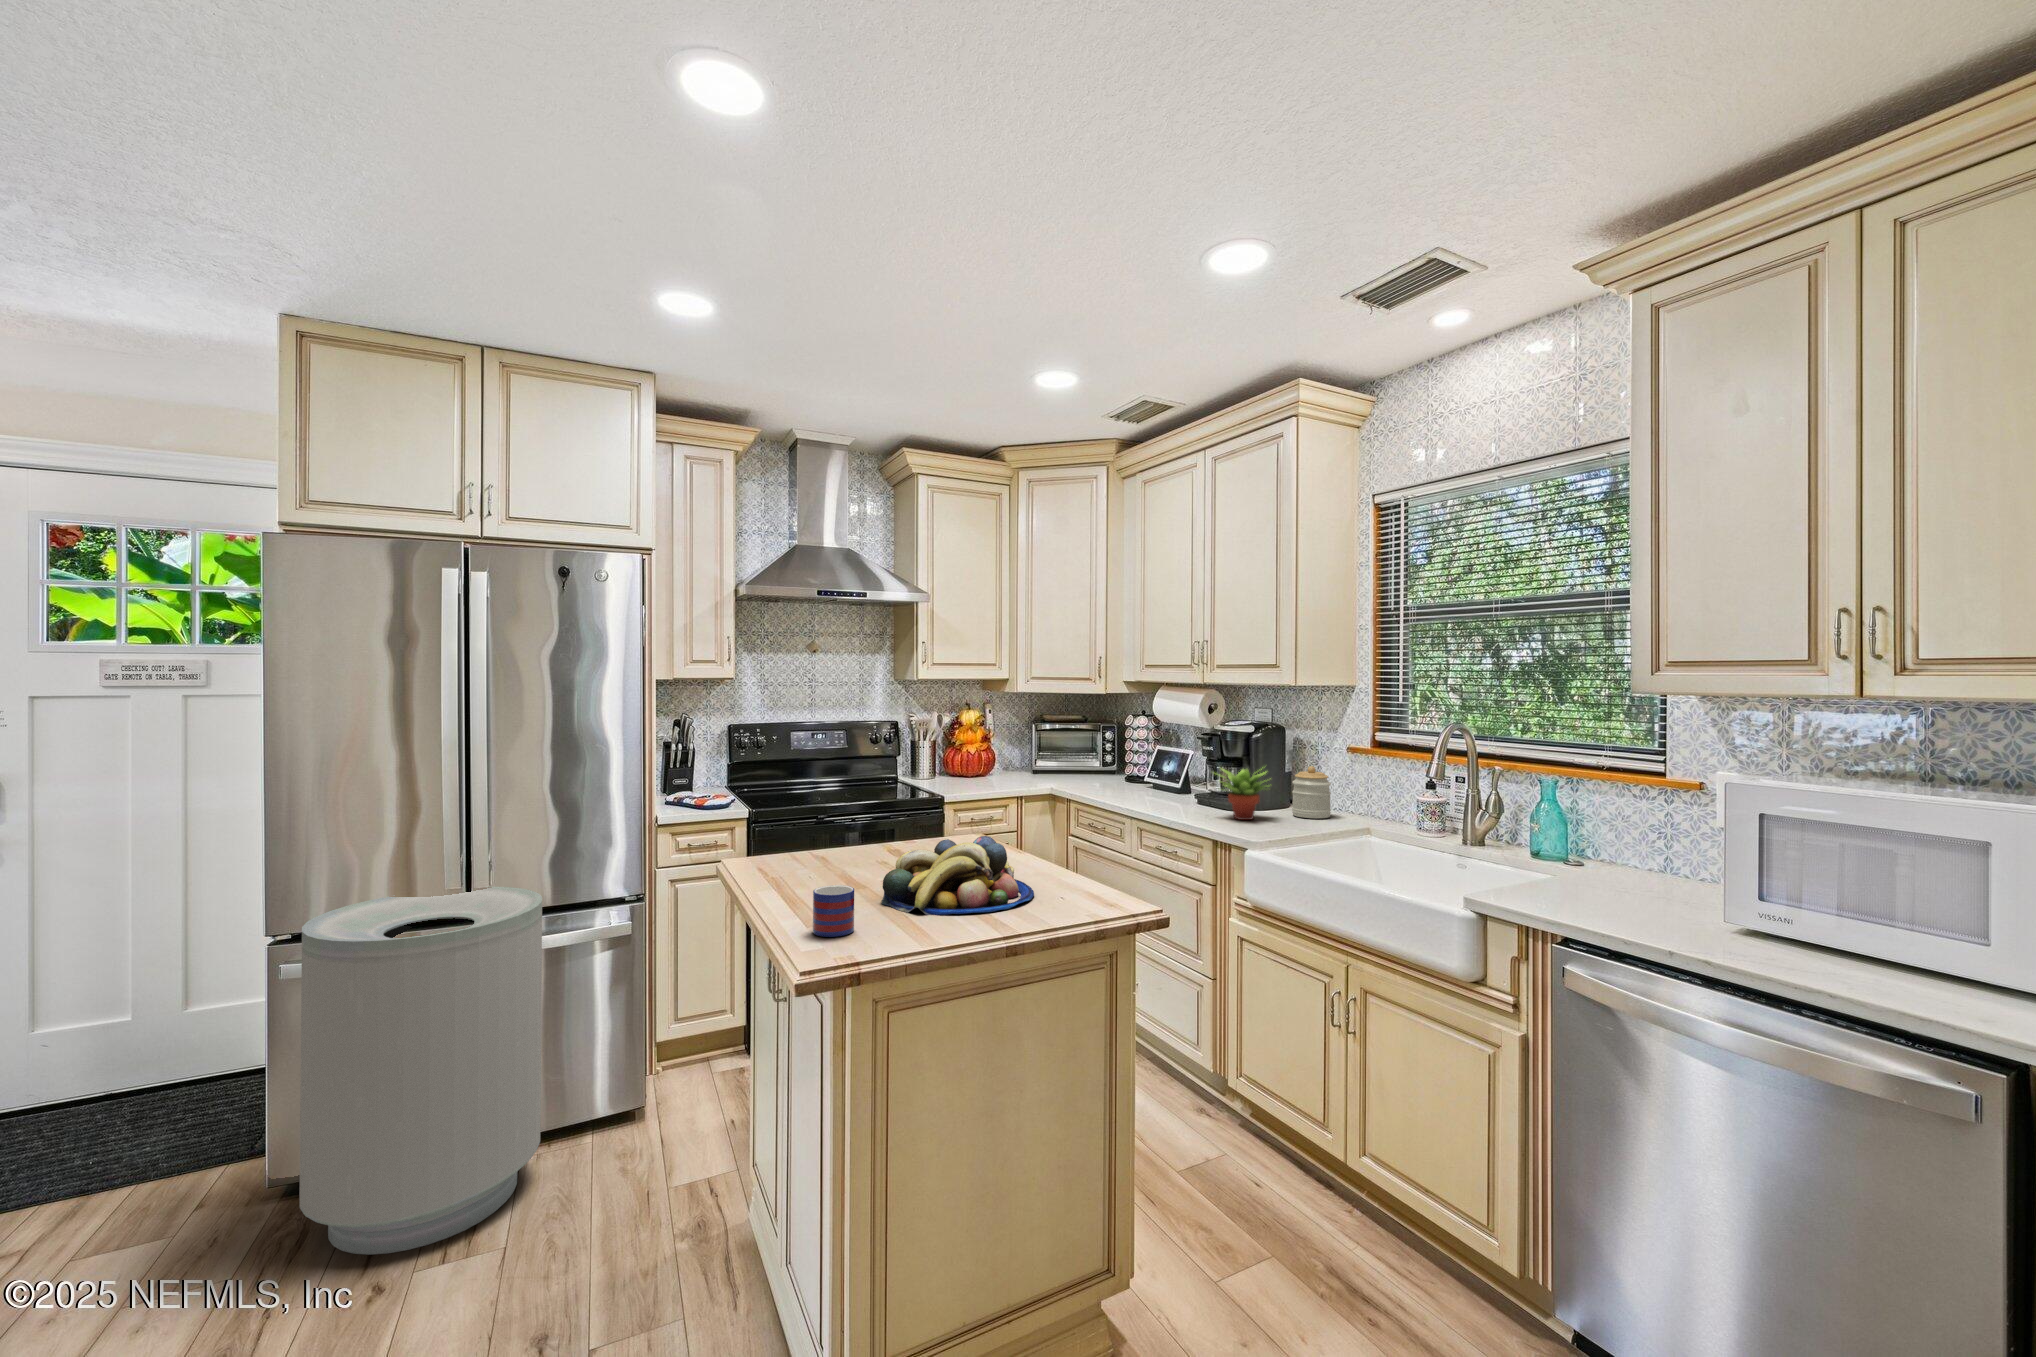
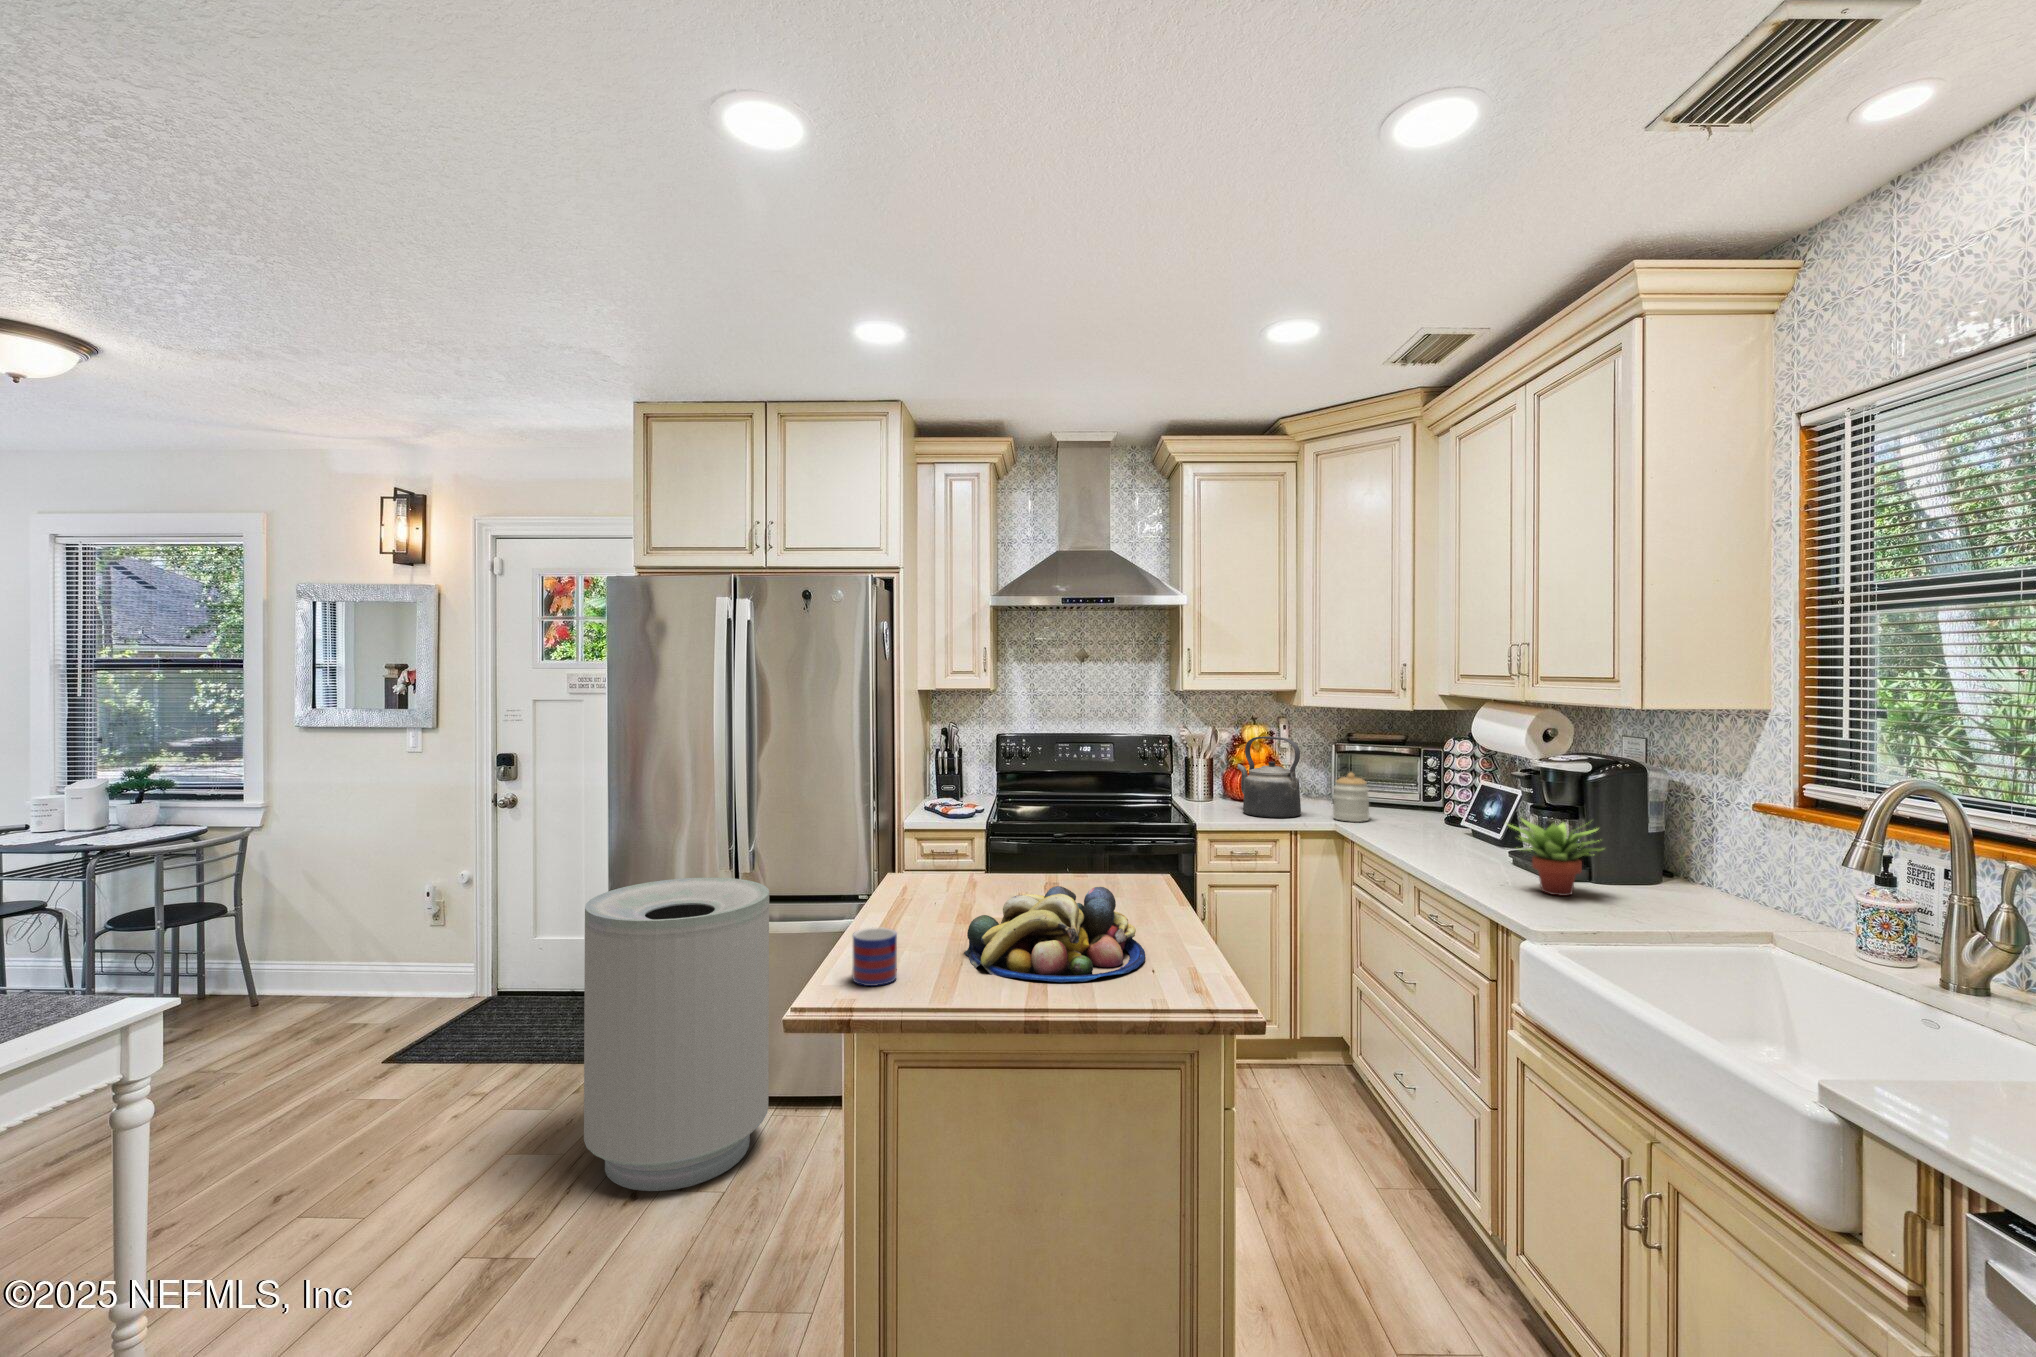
kettle: none [963,718,1020,786] -> present [1238,736,1301,818]
jar: present [1292,766,1331,818] -> present [1333,773,1369,822]

